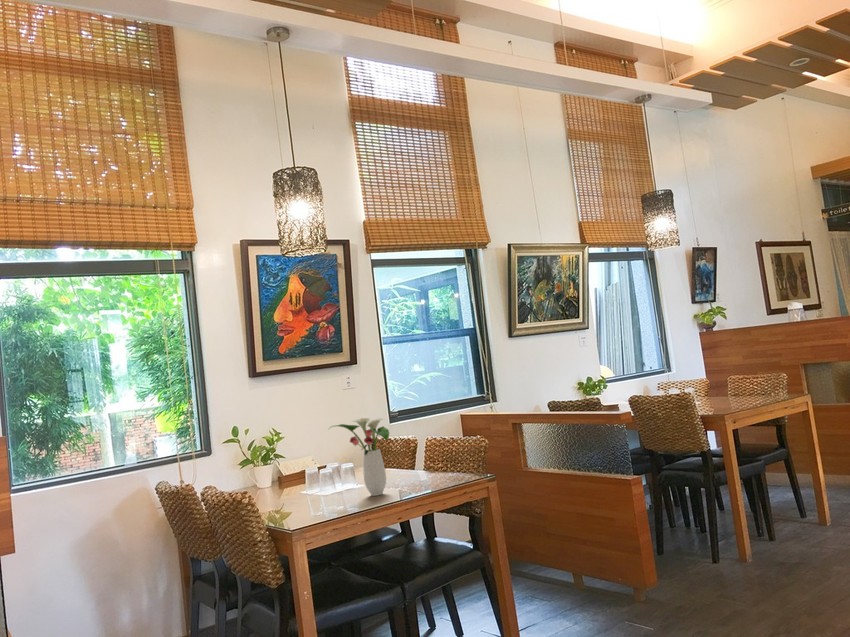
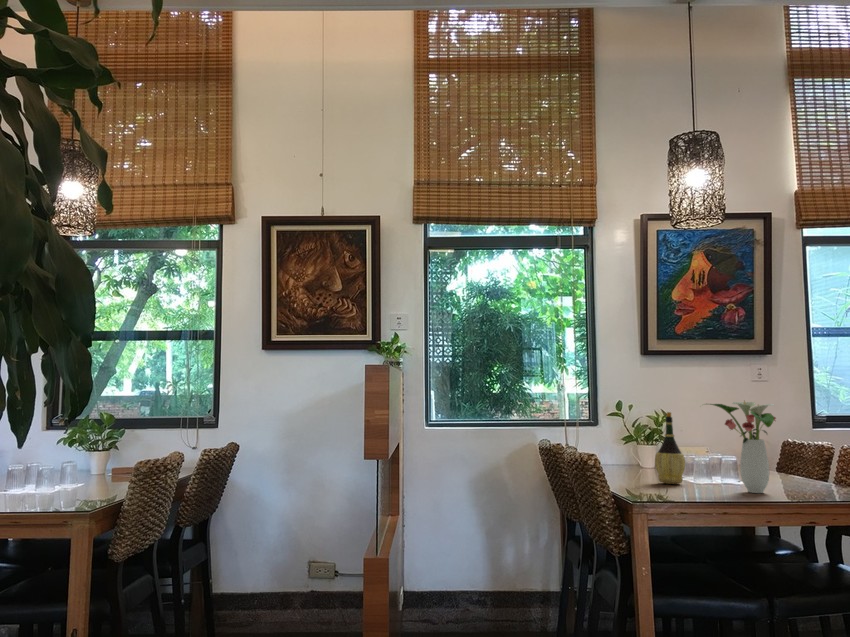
wine bottle: none [290,437,316,503] -> present [655,412,685,484]

